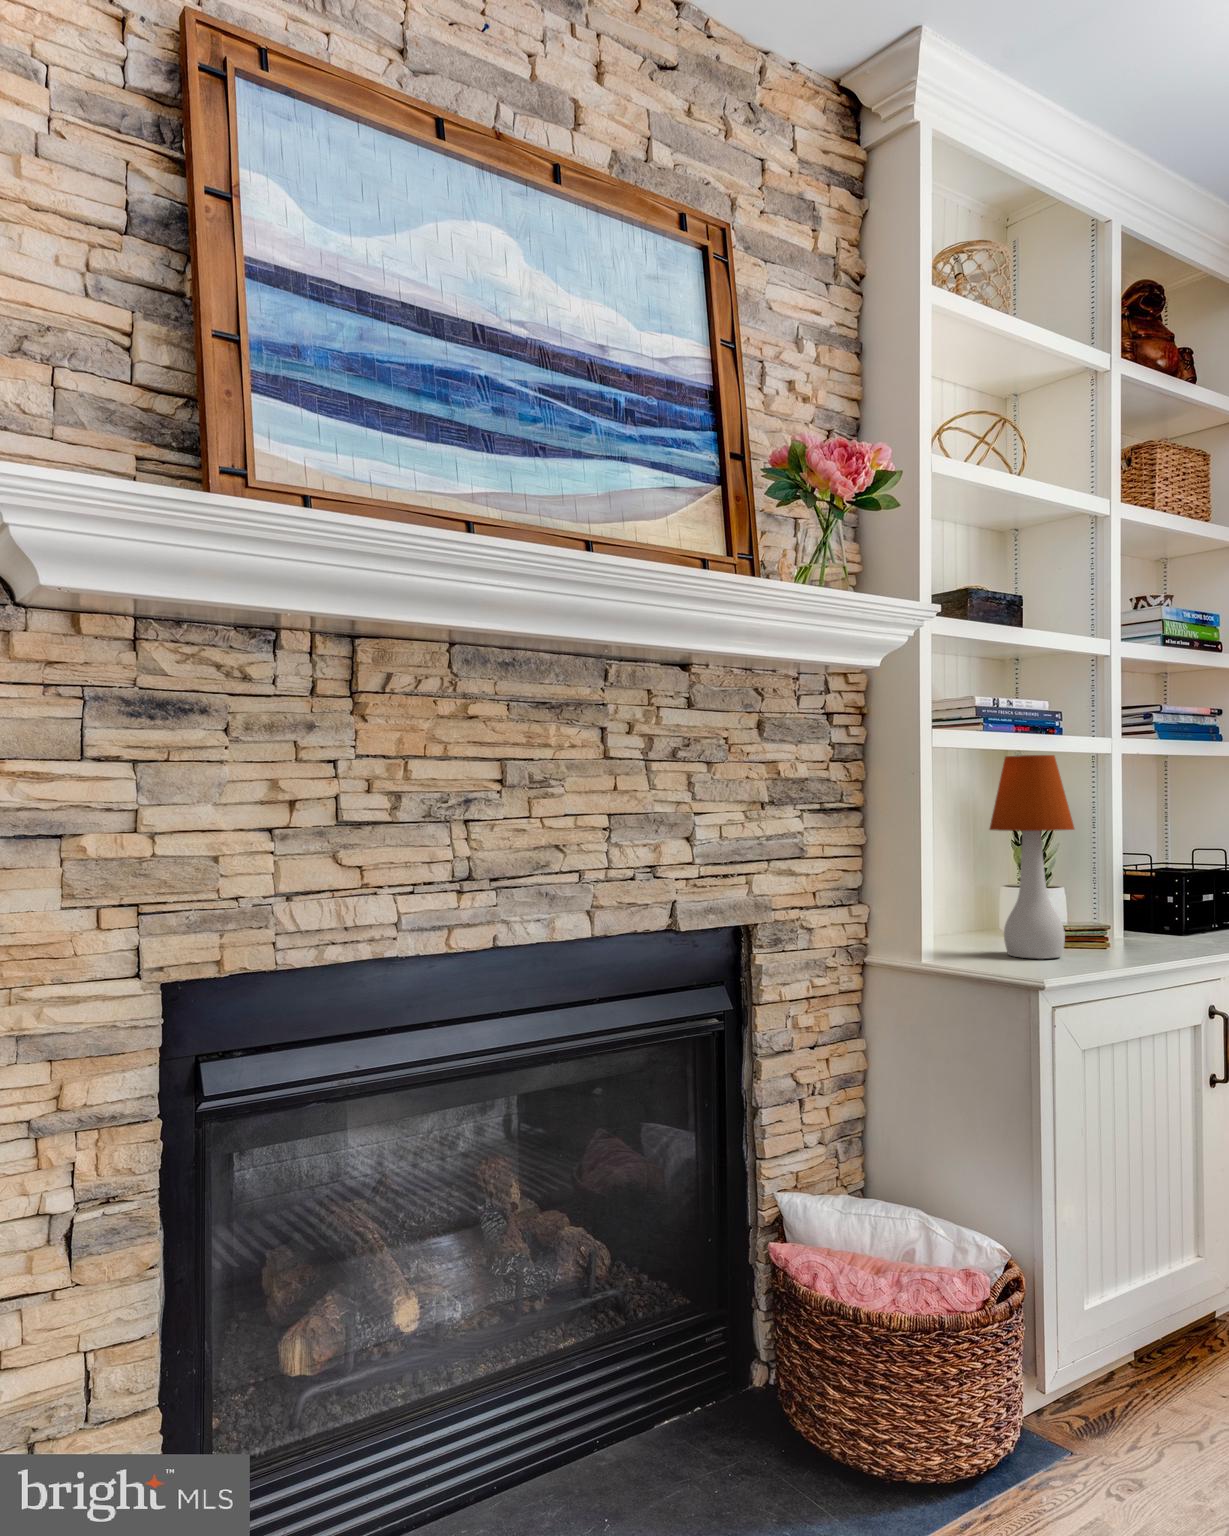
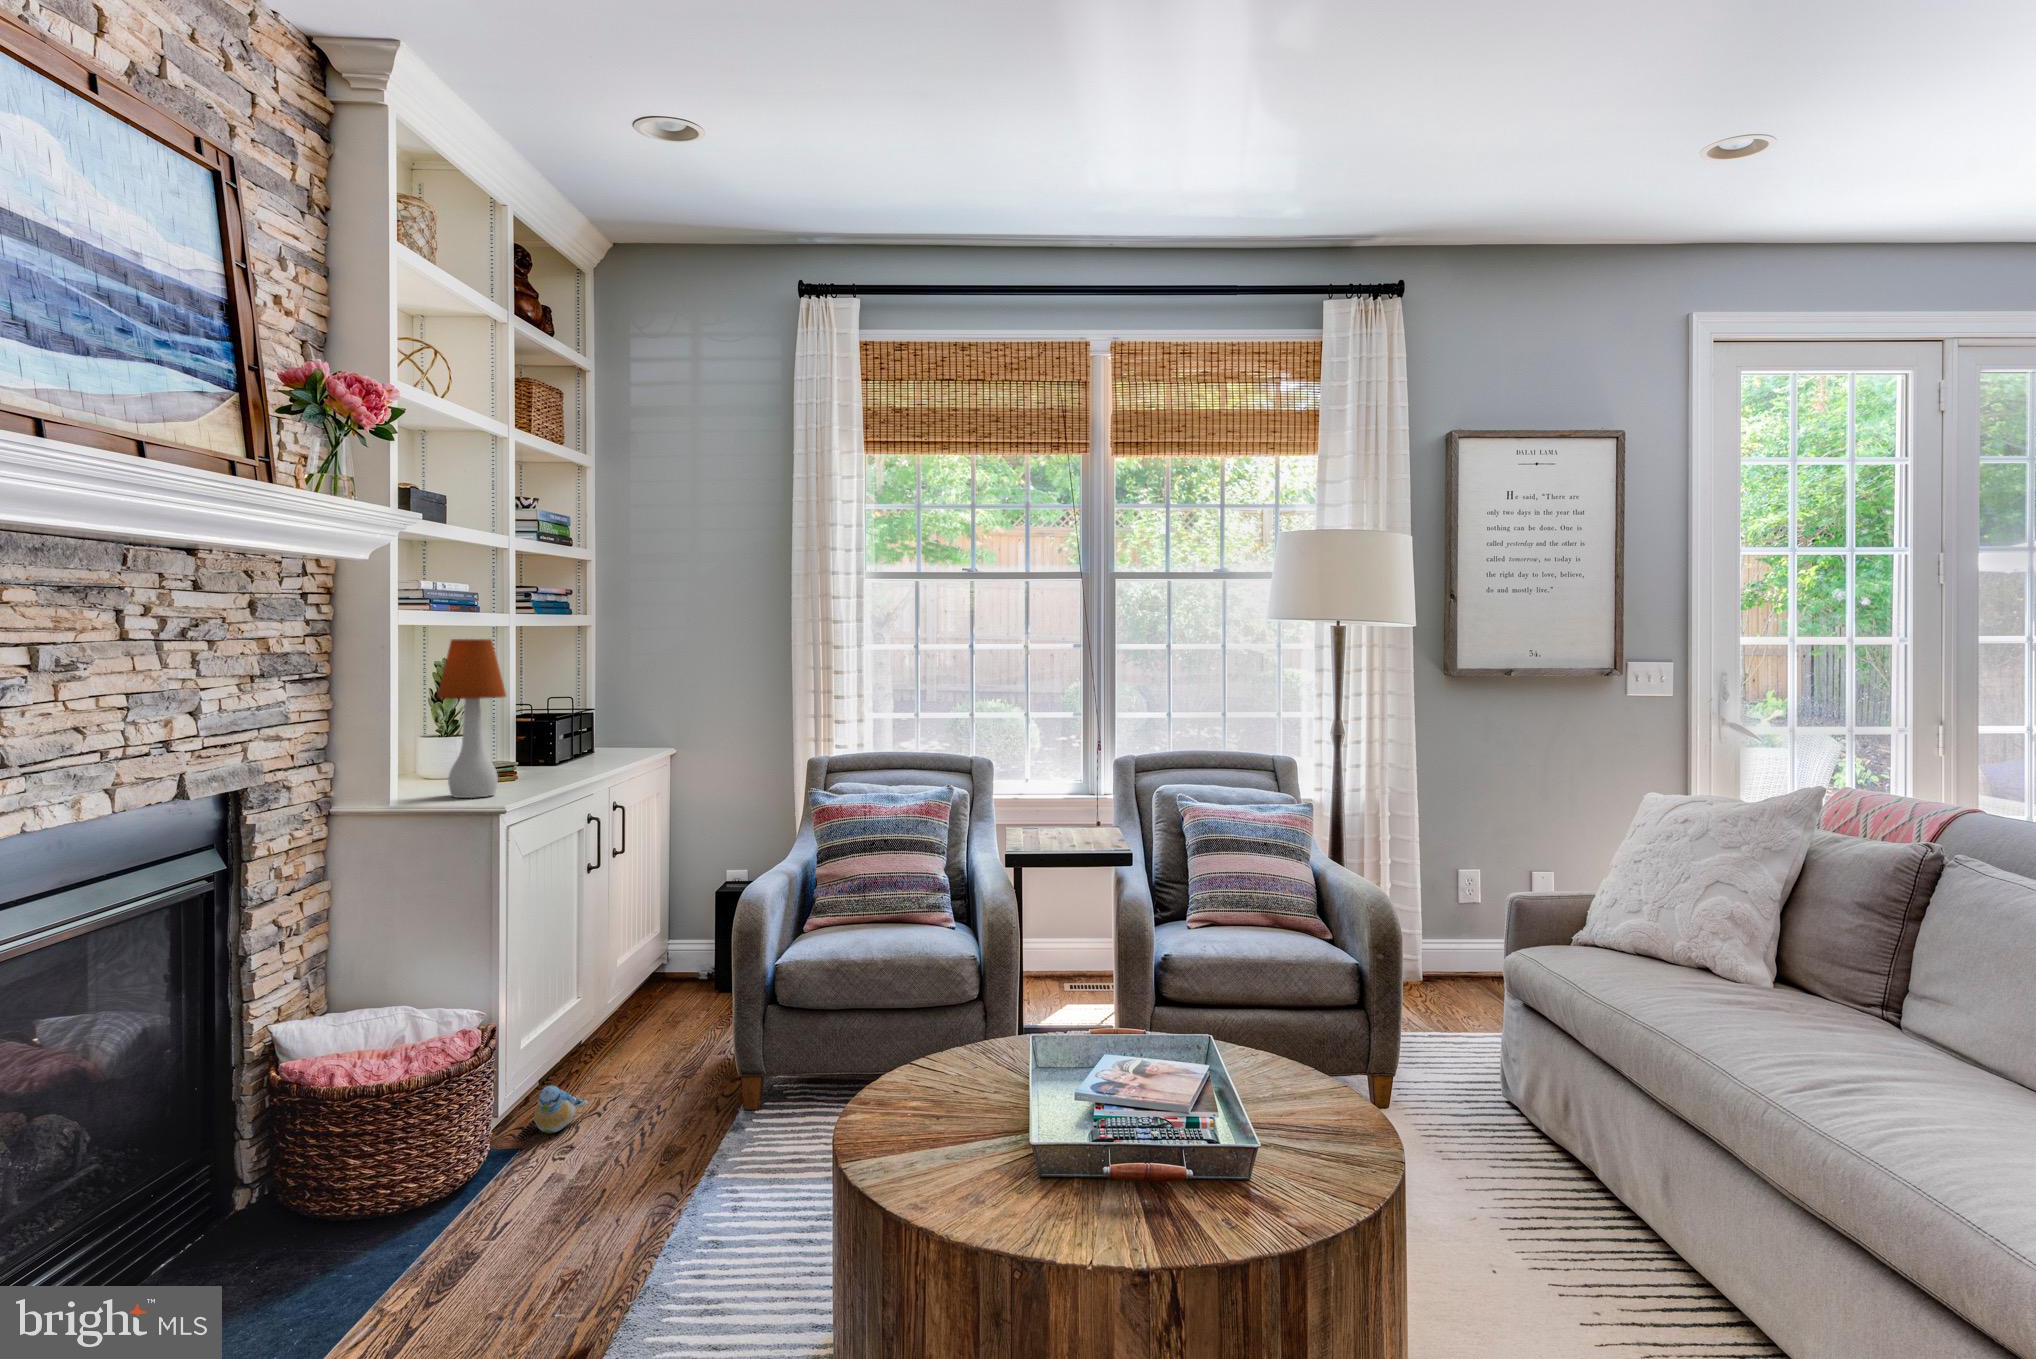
plush toy: none [1088,1384,1172,1457] -> present [534,1085,587,1134]

